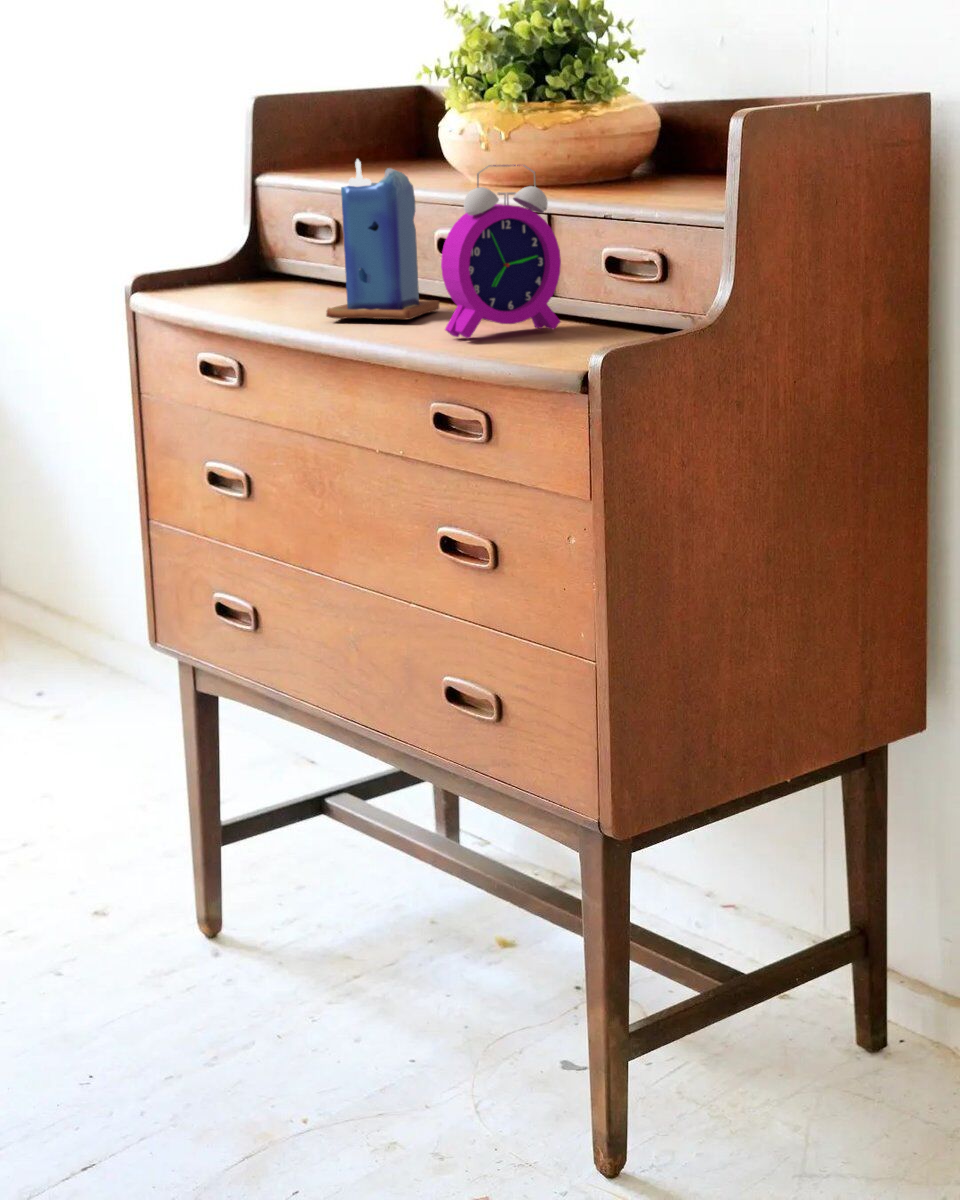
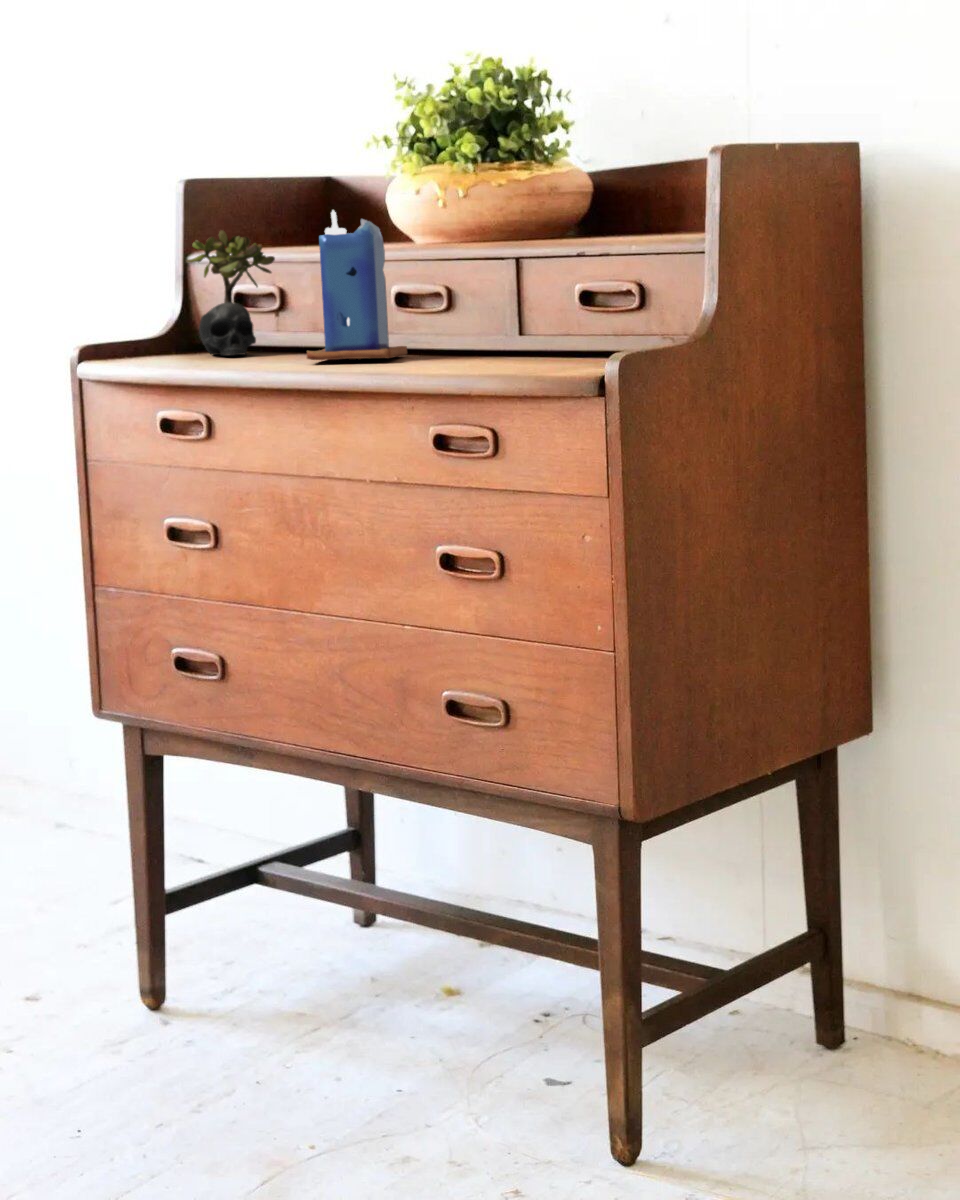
succulent plant: none [228,165,318,300] -> present [187,230,275,355]
alarm clock: present [441,165,561,338] -> none [434,203,543,366]

